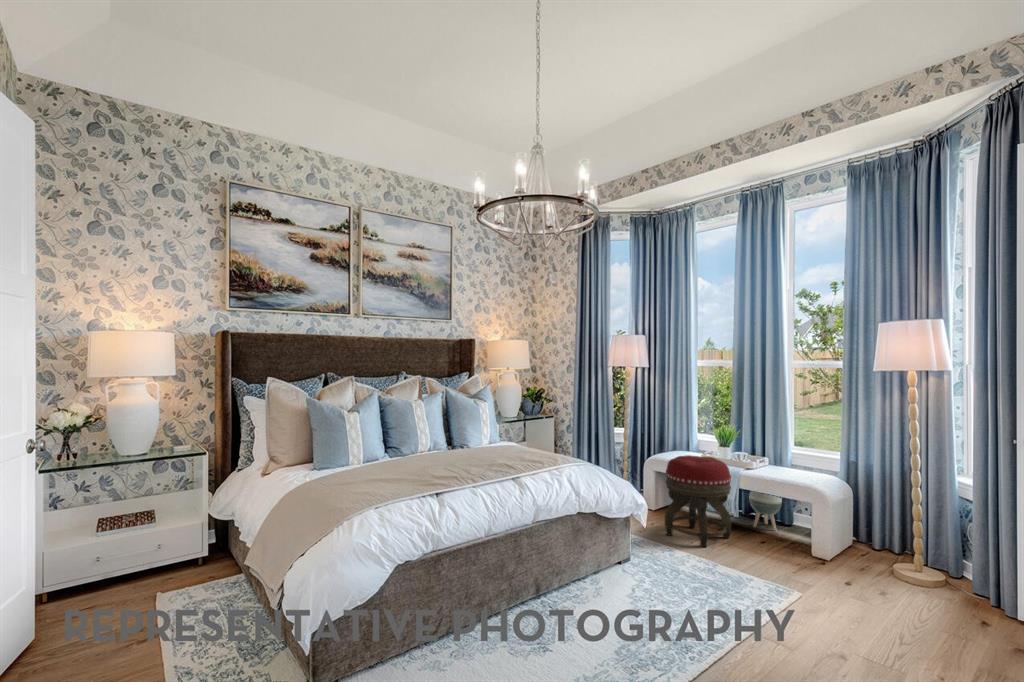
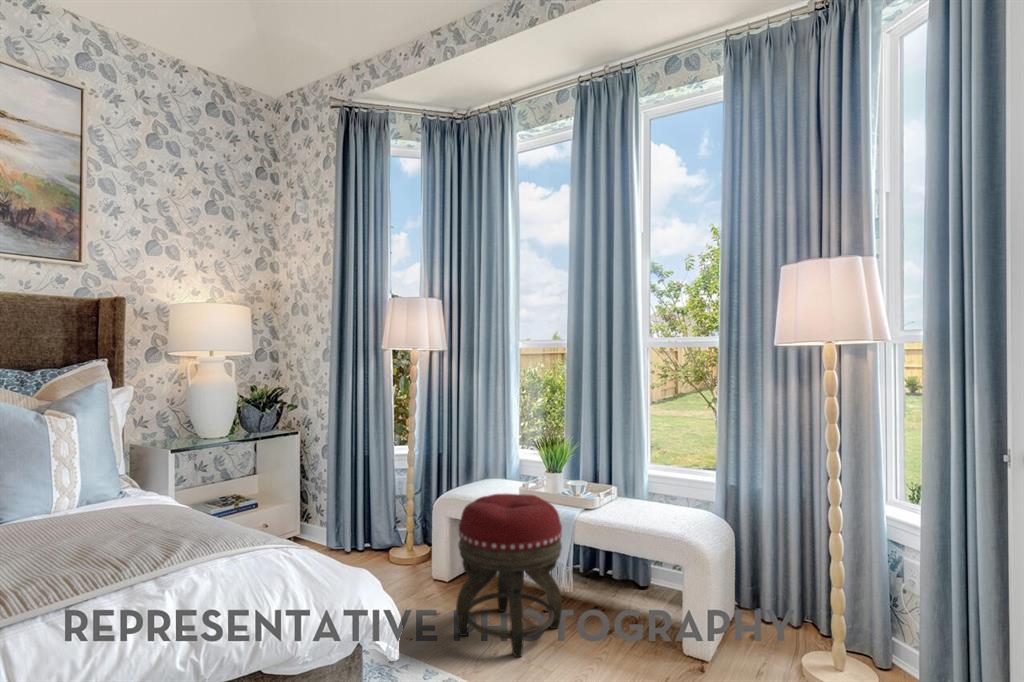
planter: present [749,491,782,531] -> none [588,531,634,599]

